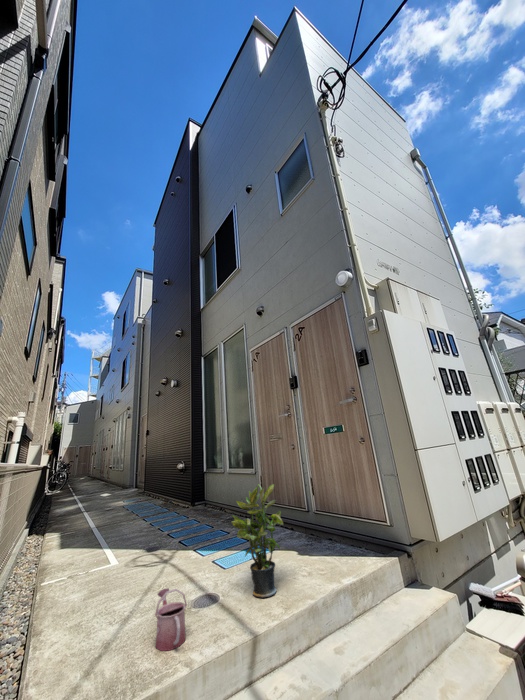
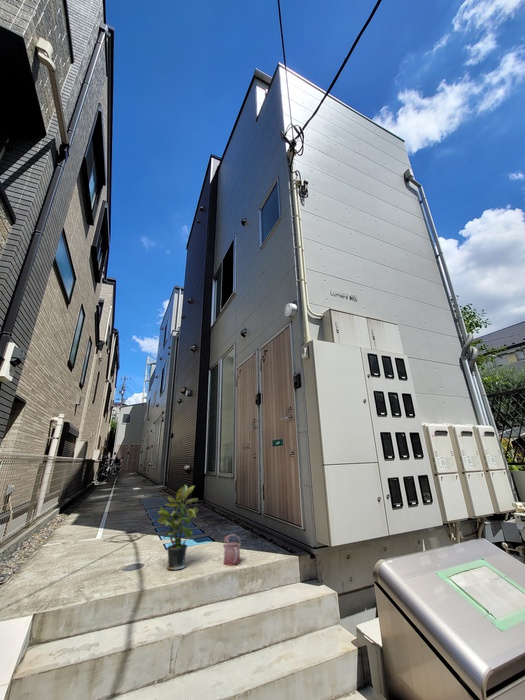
watering can: present [155,589,187,651] -> present [223,535,241,565]

